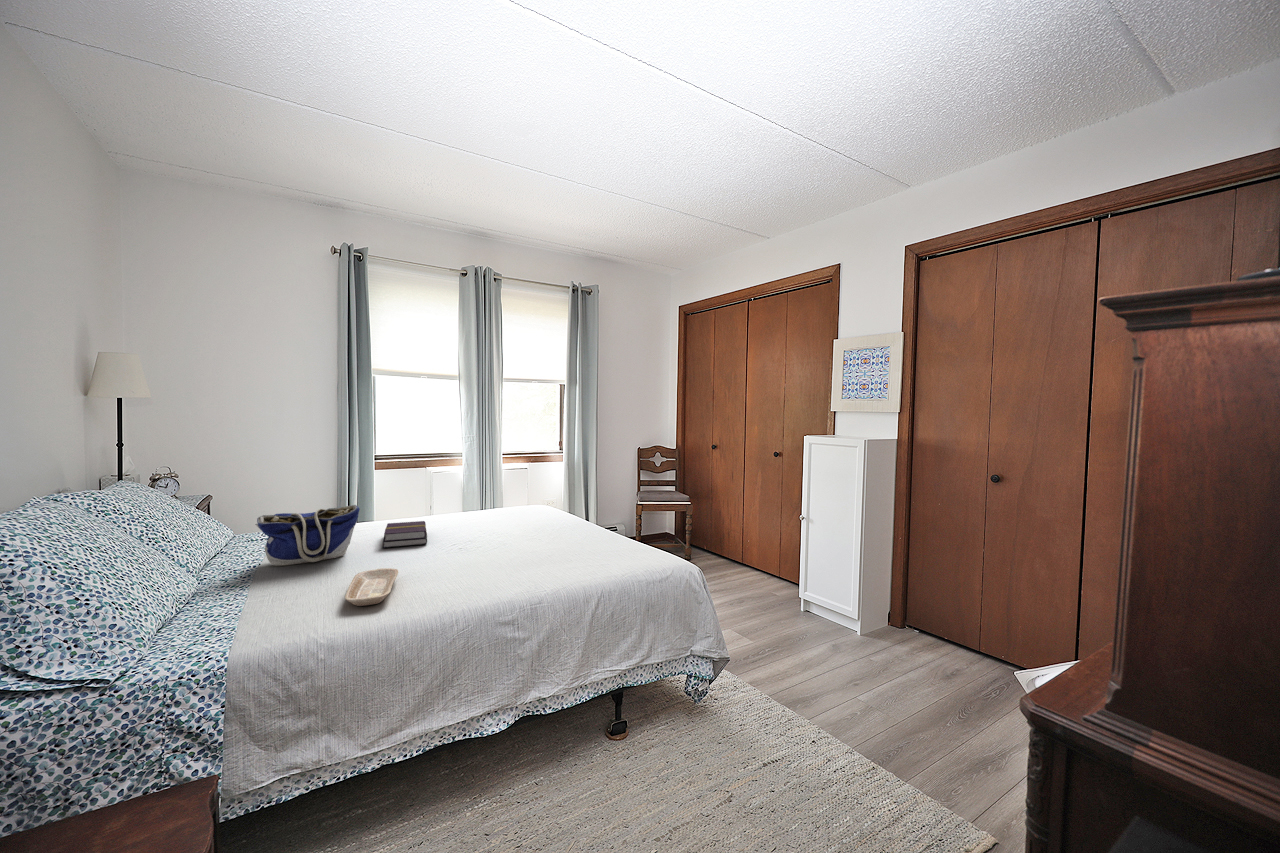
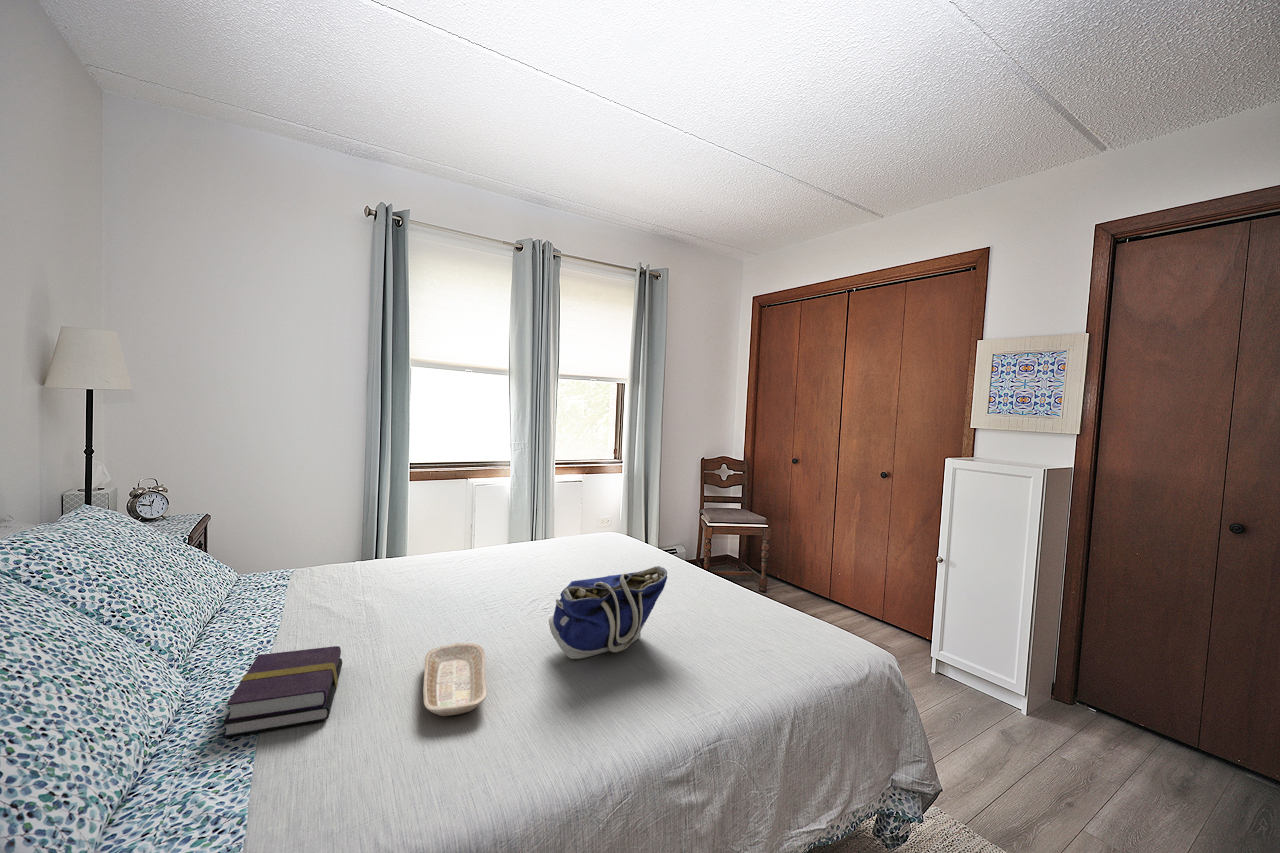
tote bag: present [255,505,360,565] -> present [549,566,667,659]
book: present [383,521,427,548] -> present [222,646,342,737]

